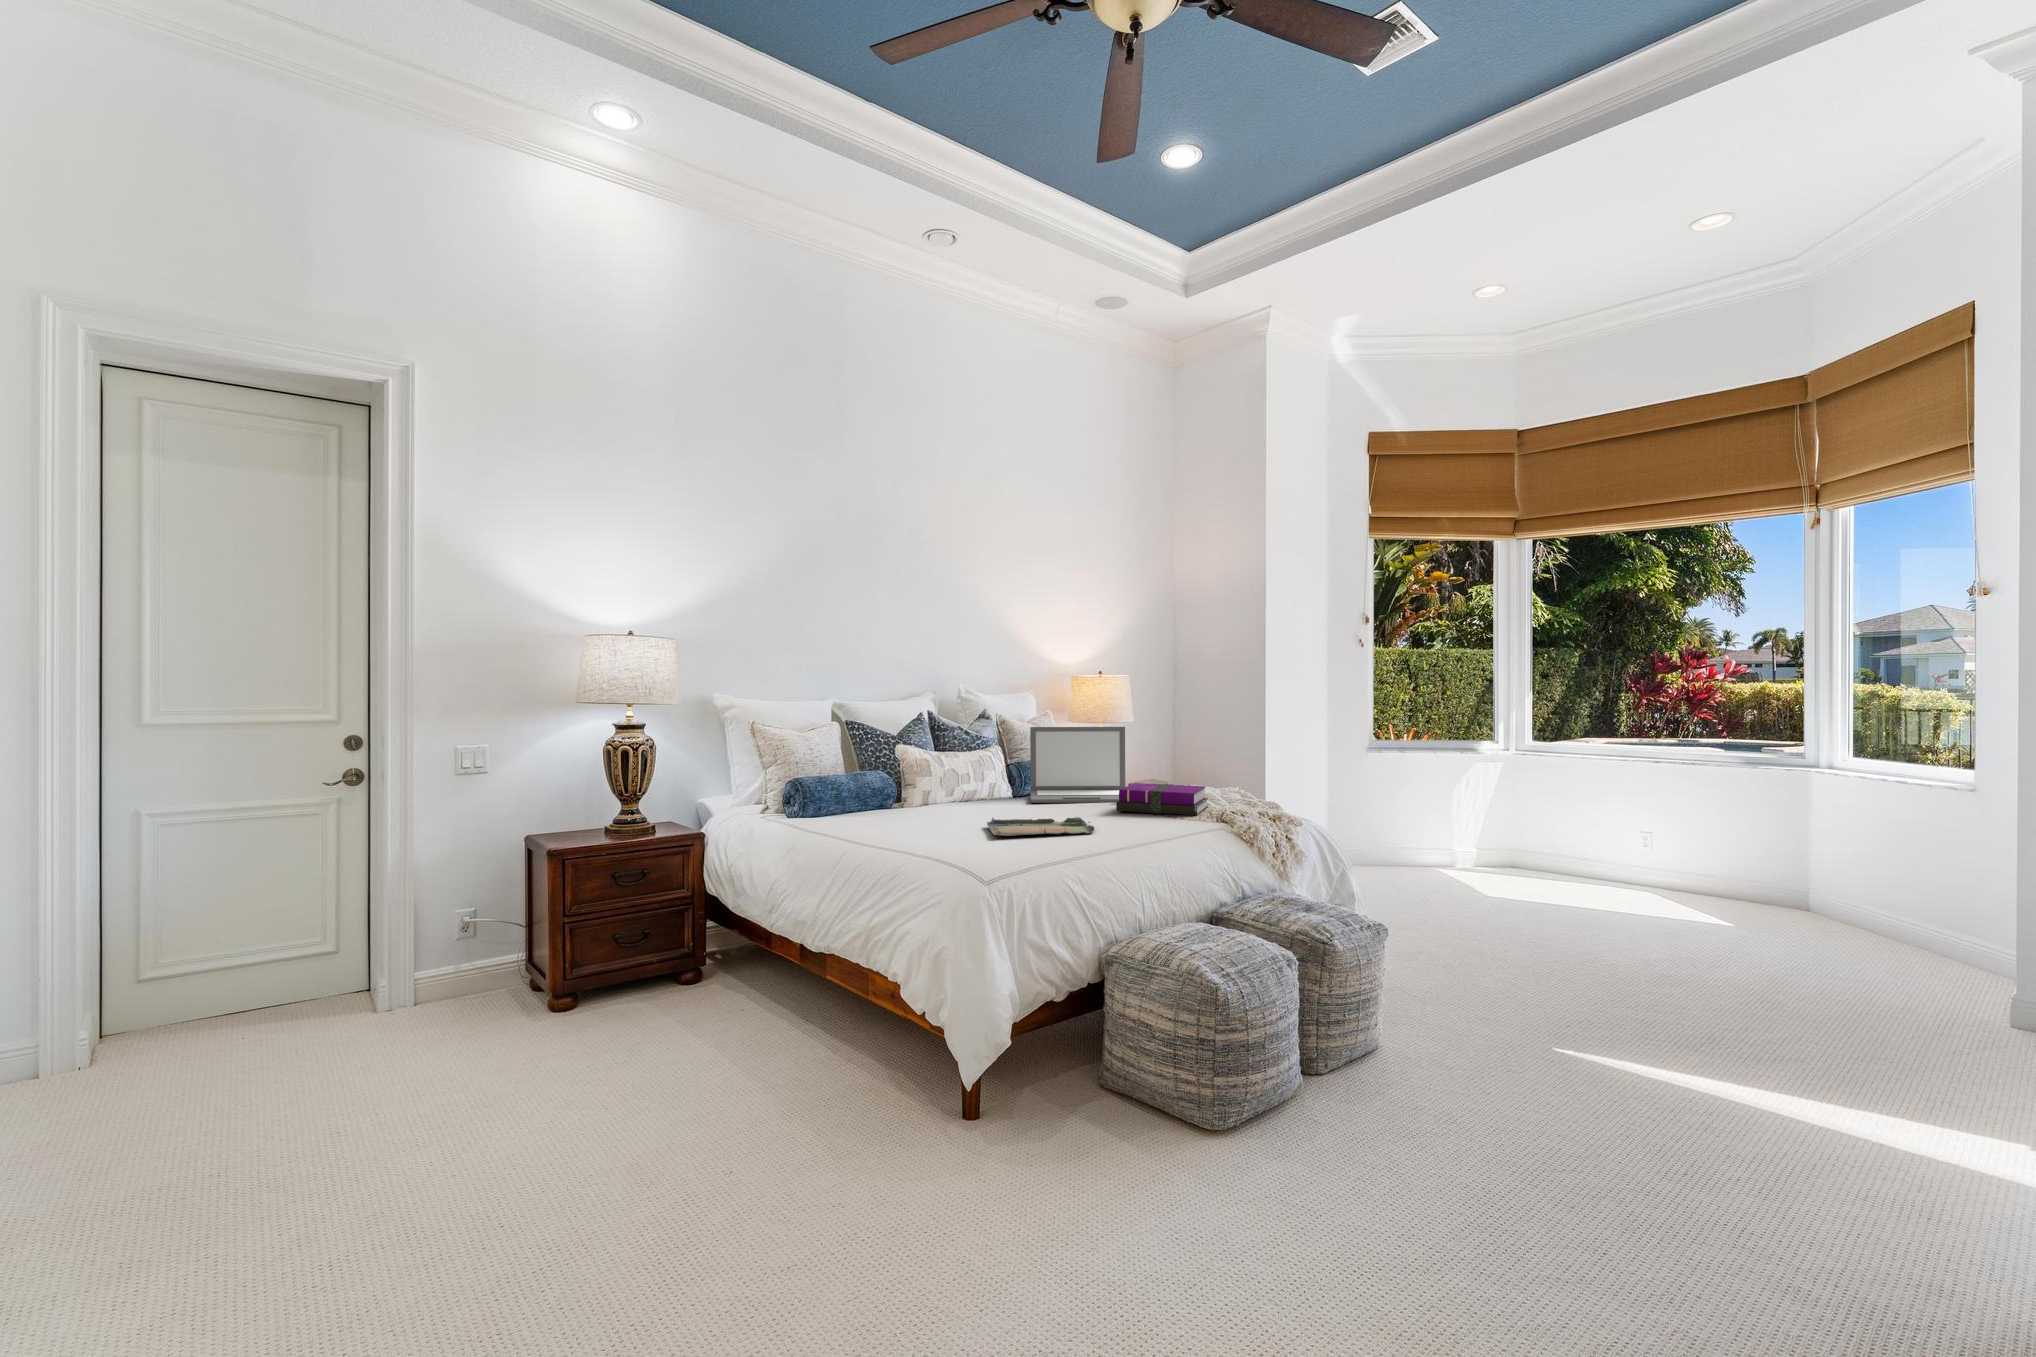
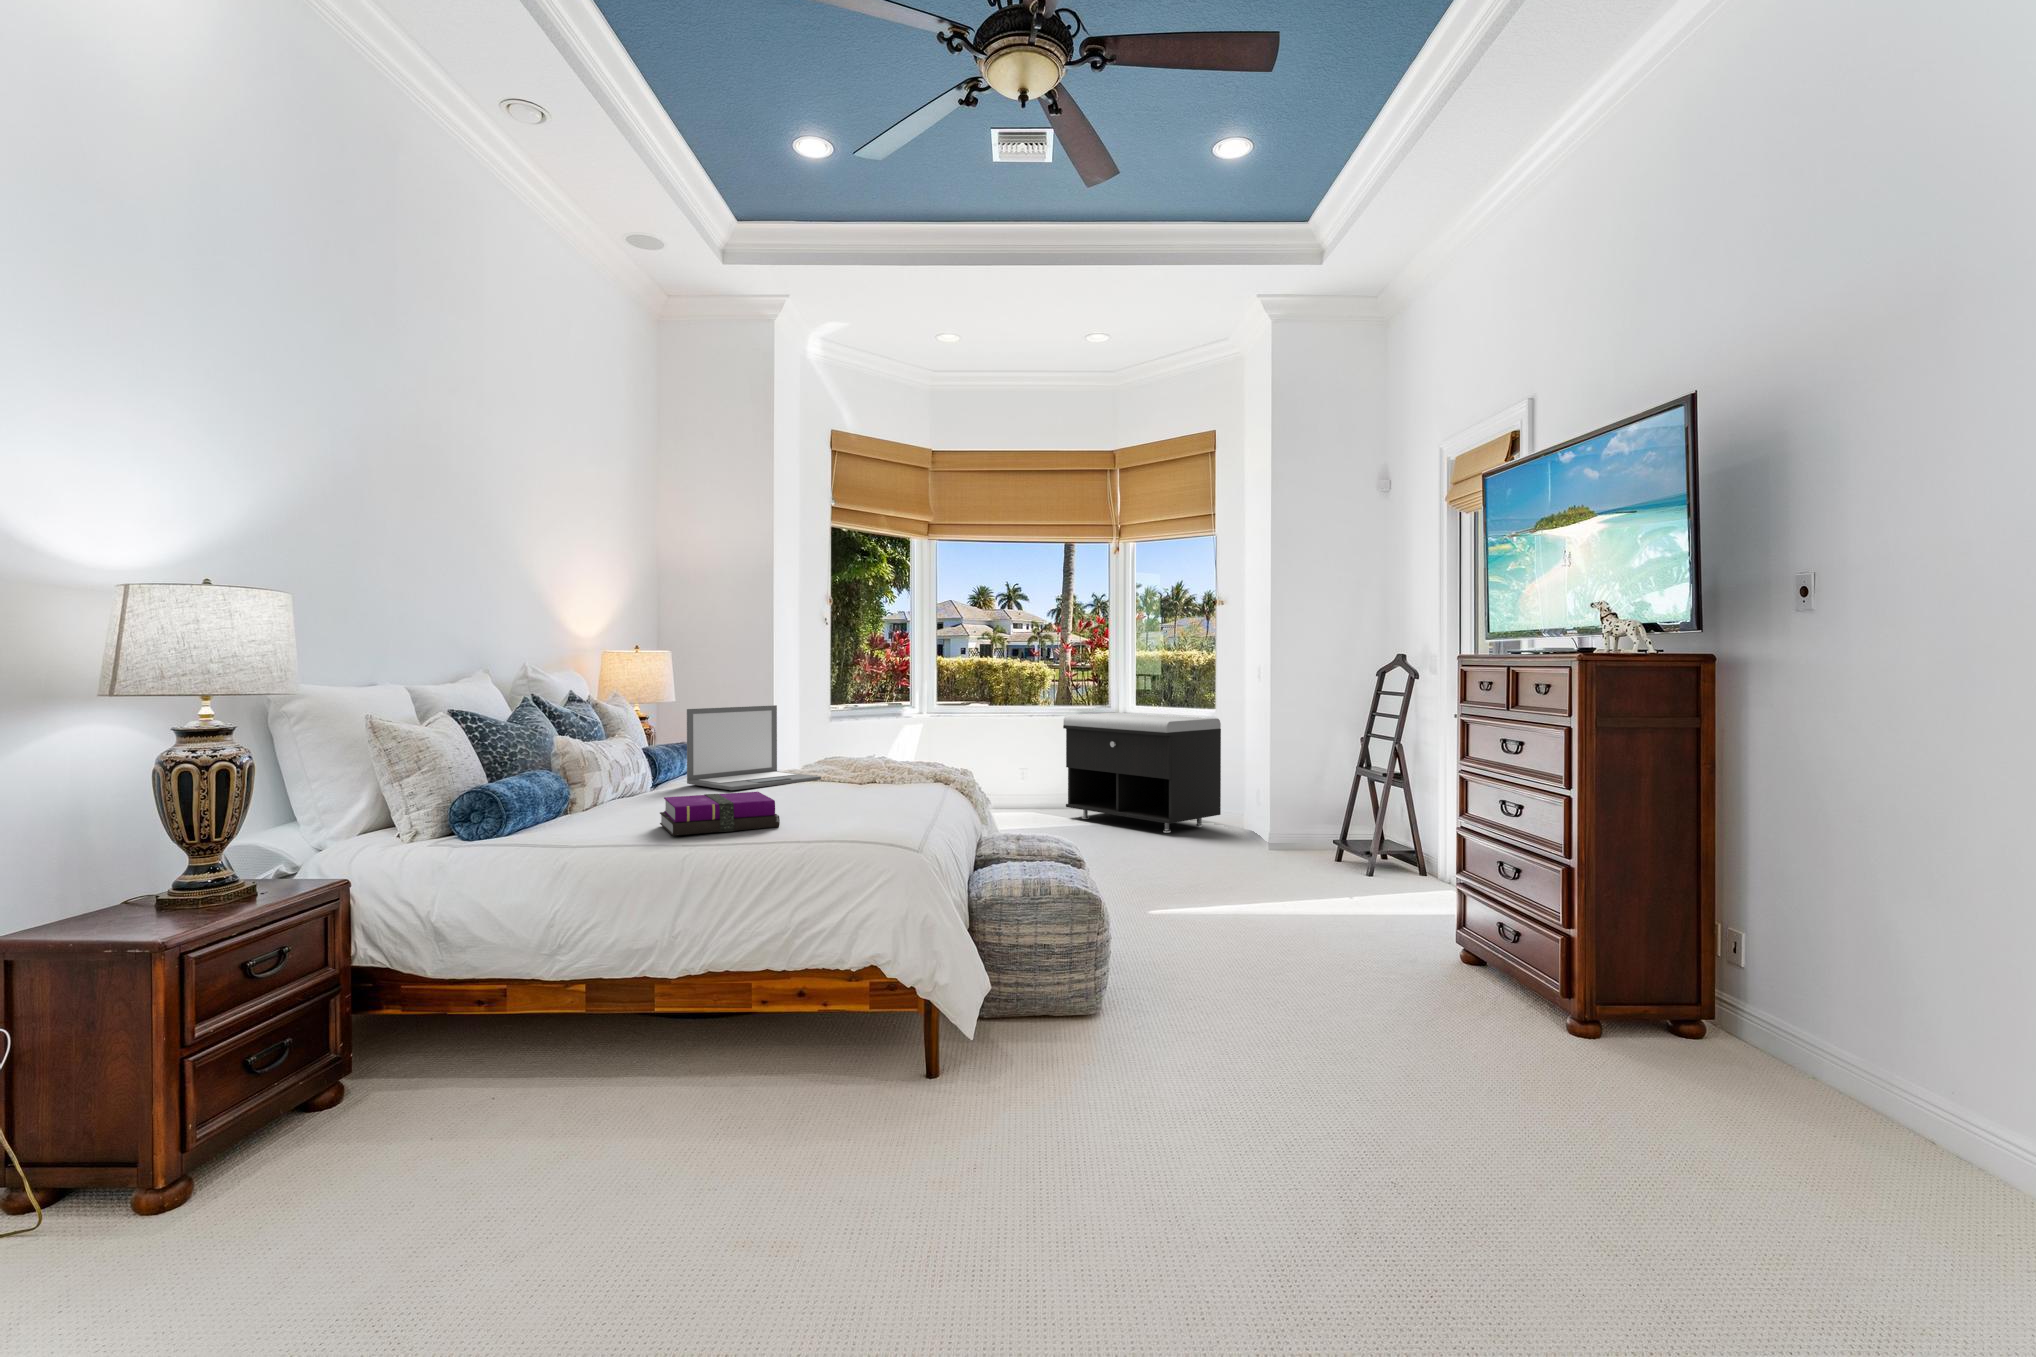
storage bench: none [1688,755,1987,952] -> present [1063,713,1221,833]
notebook: present [1116,783,1208,815] -> present [660,792,780,836]
tray: present [987,817,1094,836] -> none [790,789,911,813]

